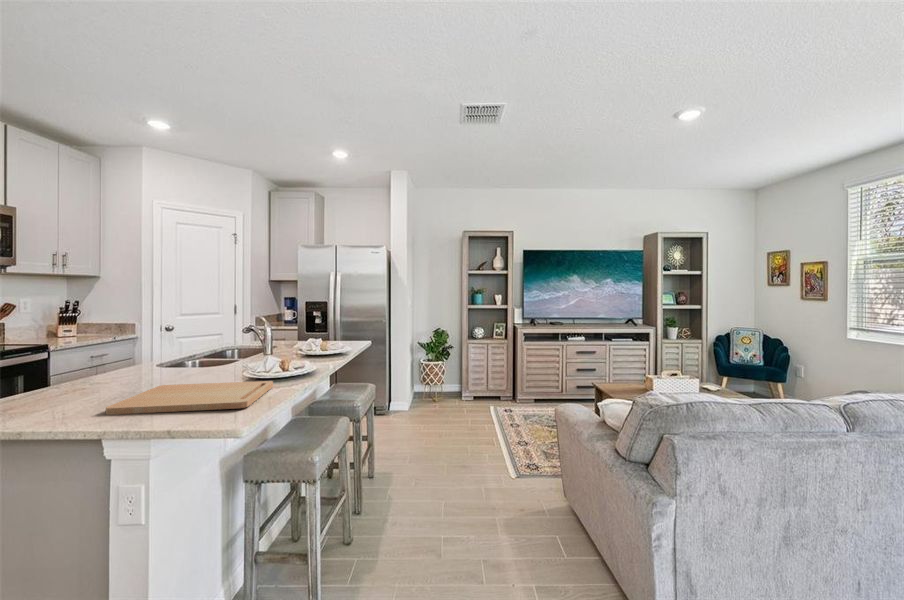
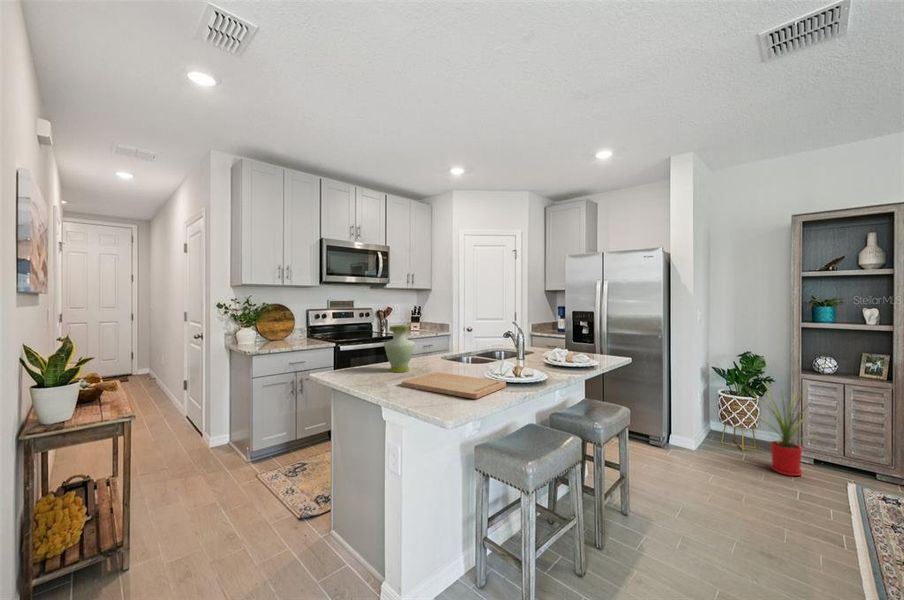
vase: none [49,325,115,397] -> present [384,325,415,372]
house plant: none [441,349,487,413] -> present [762,388,808,476]

